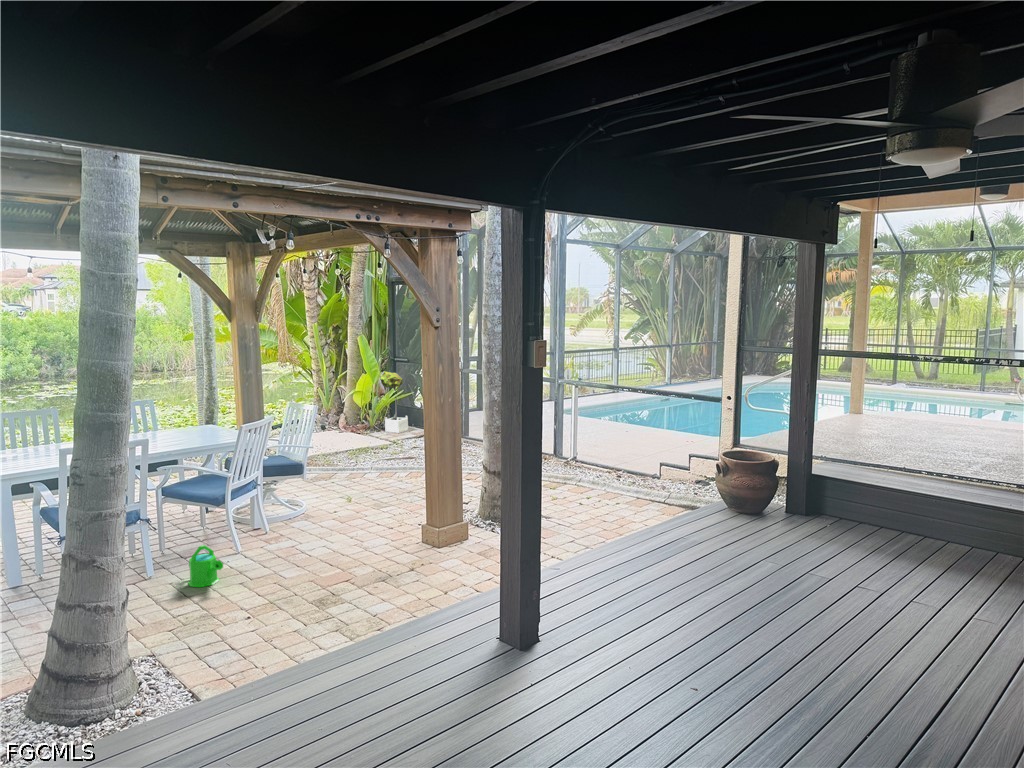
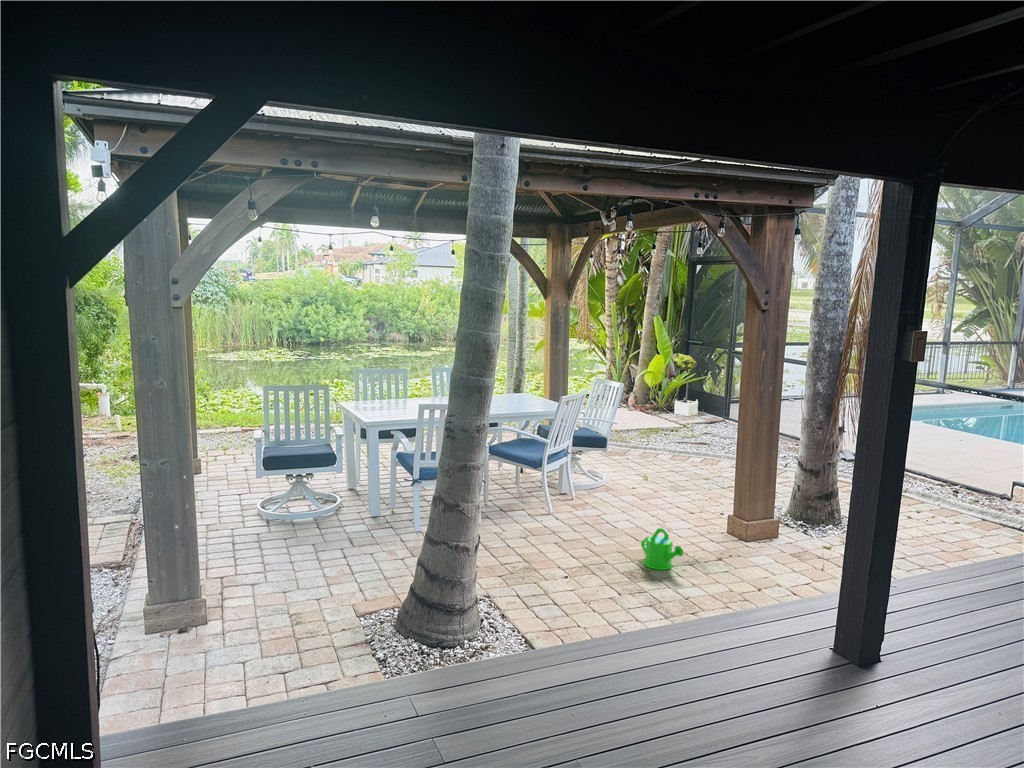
watering can: present [188,545,223,587] -> present [641,528,684,570]

